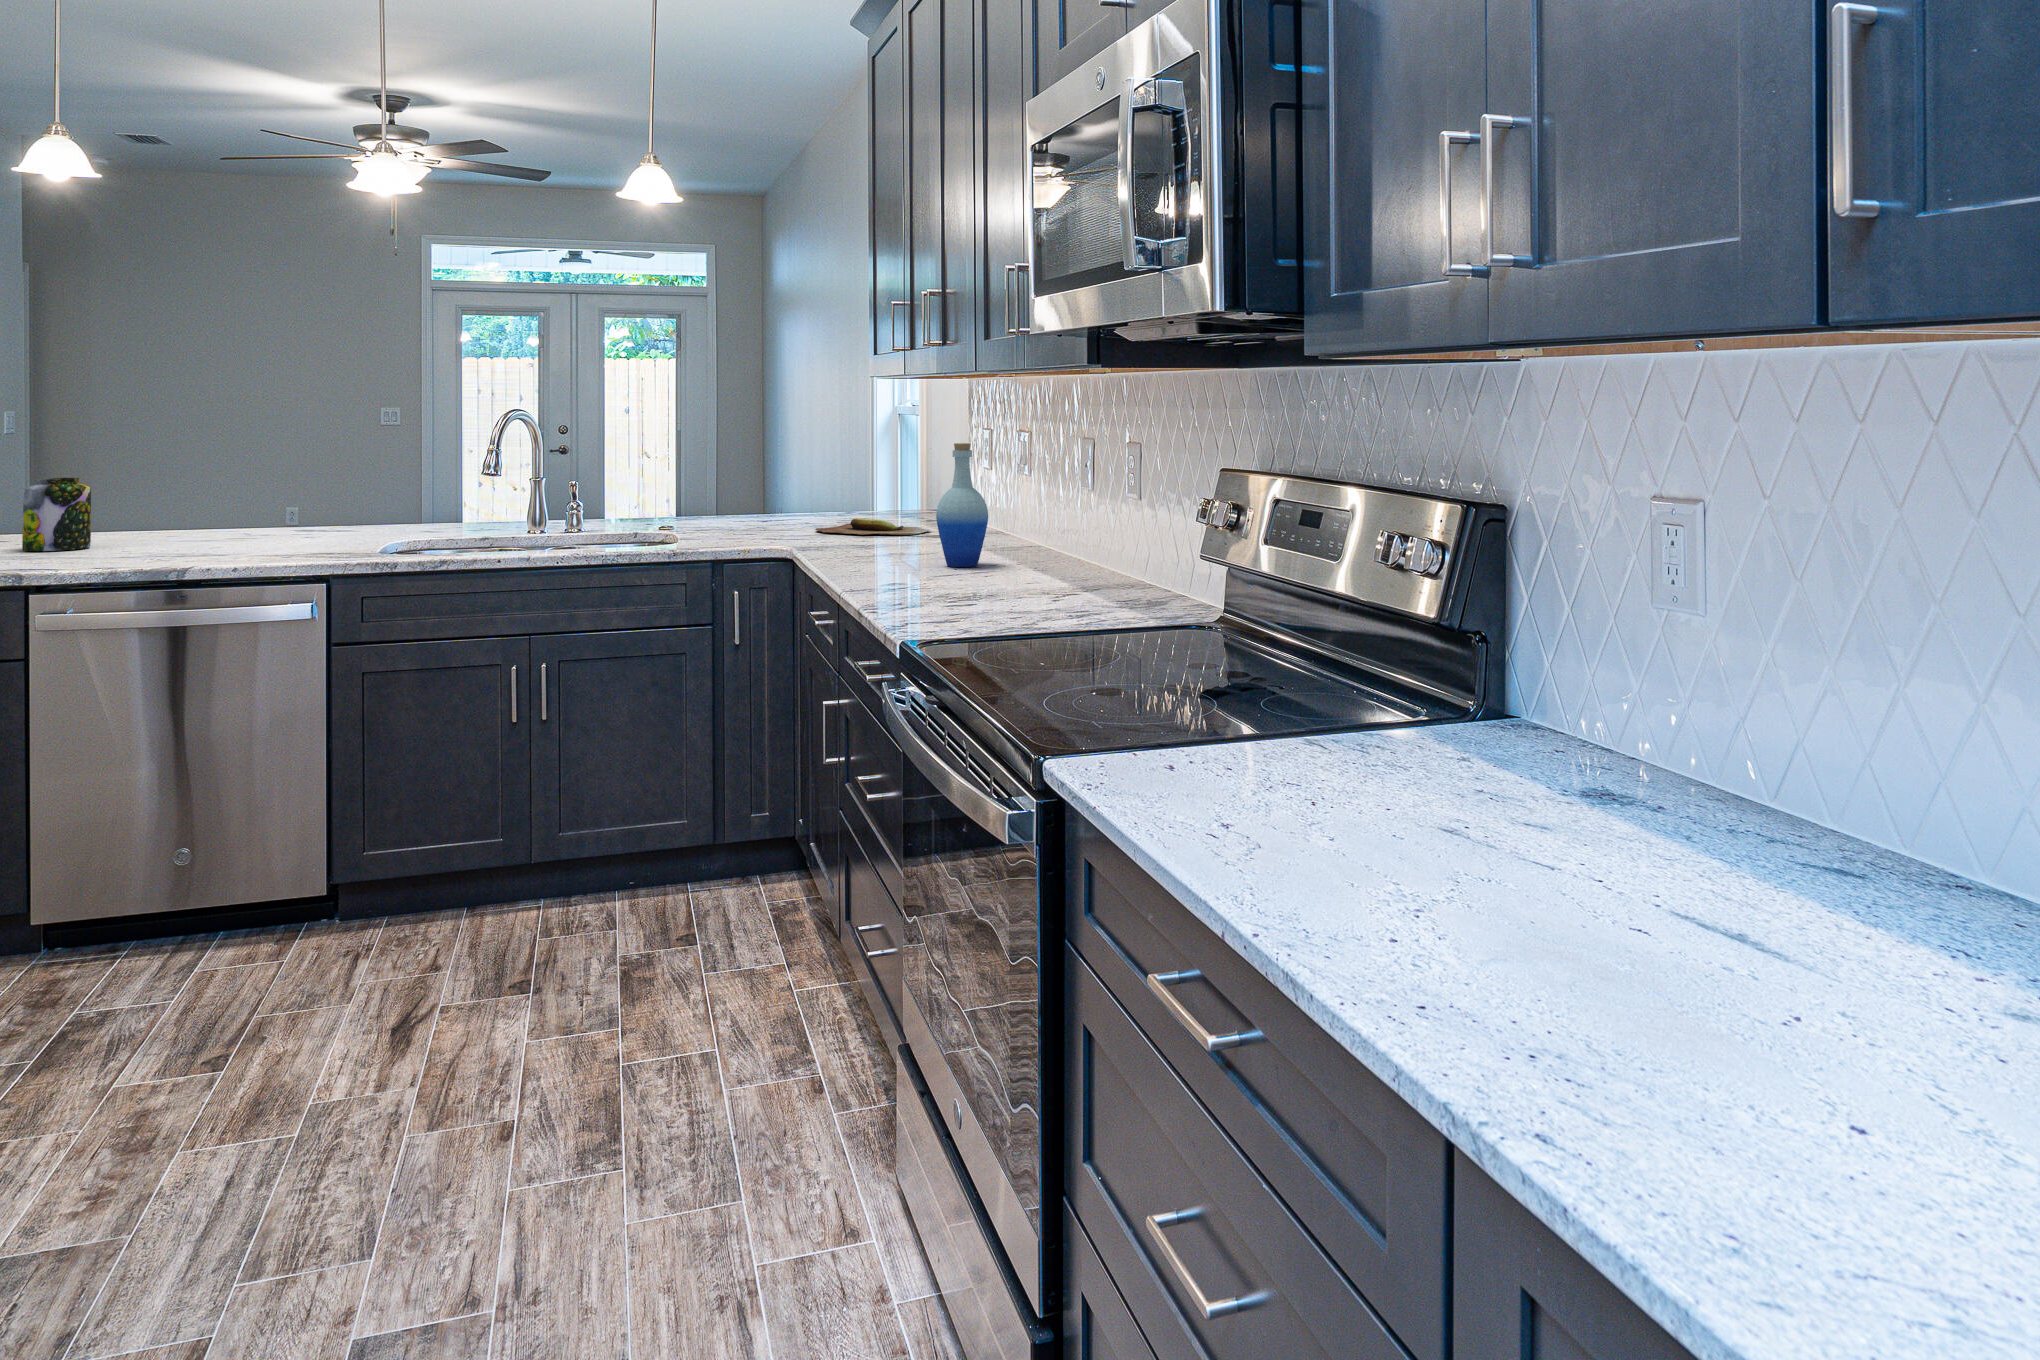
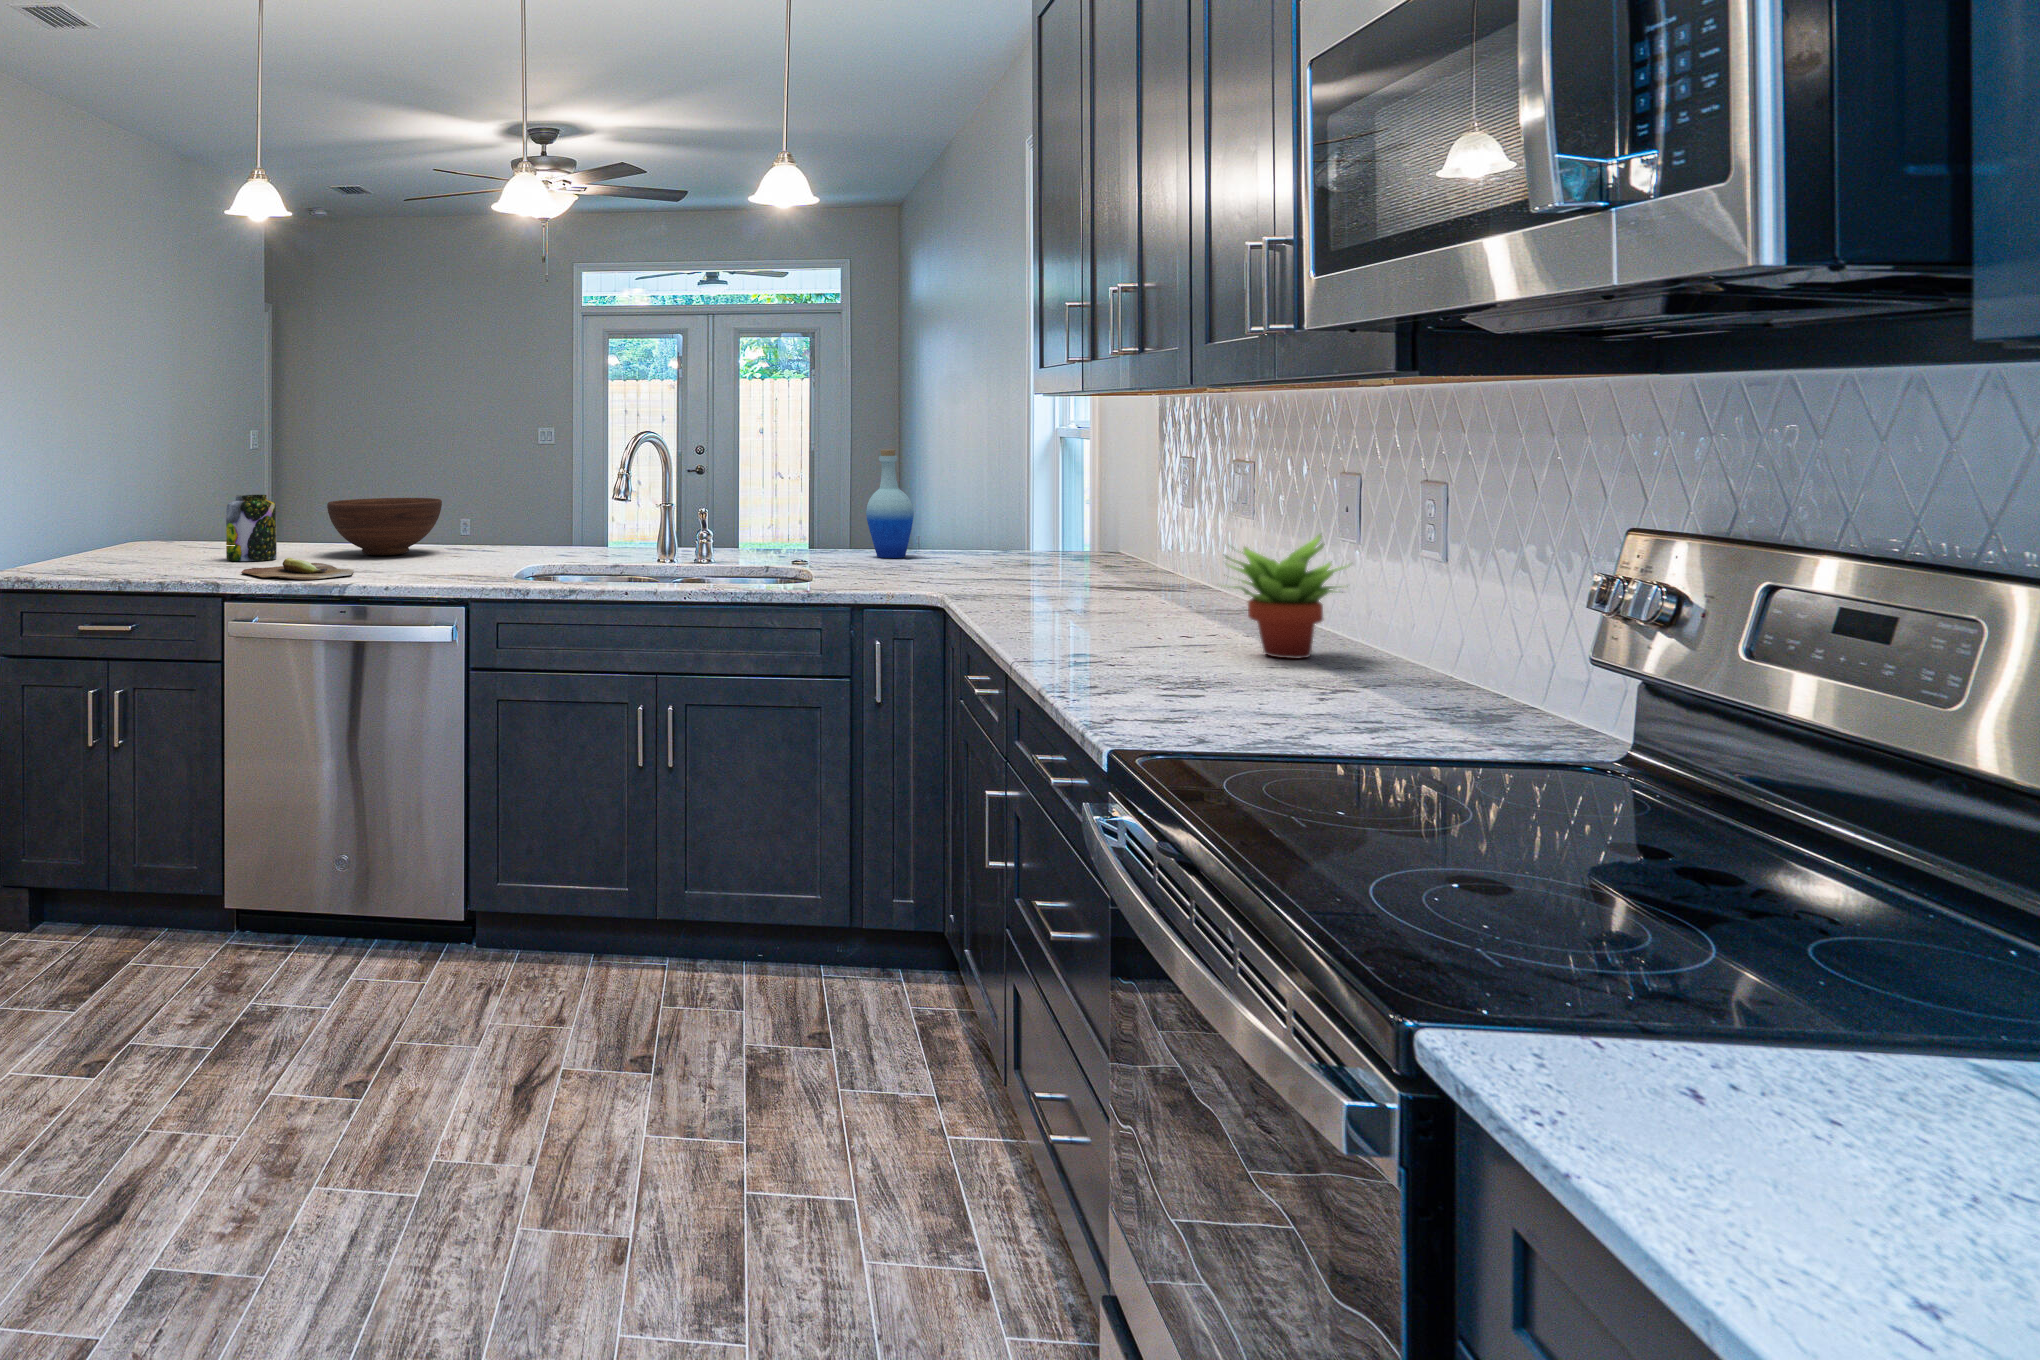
bottle: present [936,443,988,567] -> present [866,450,914,558]
fruit bowl: none [158,479,300,540] -> present [327,498,442,555]
succulent plant: none [1003,498,1090,588] -> present [1225,534,1350,659]
cutting board: present [815,518,930,535] -> present [241,558,354,580]

